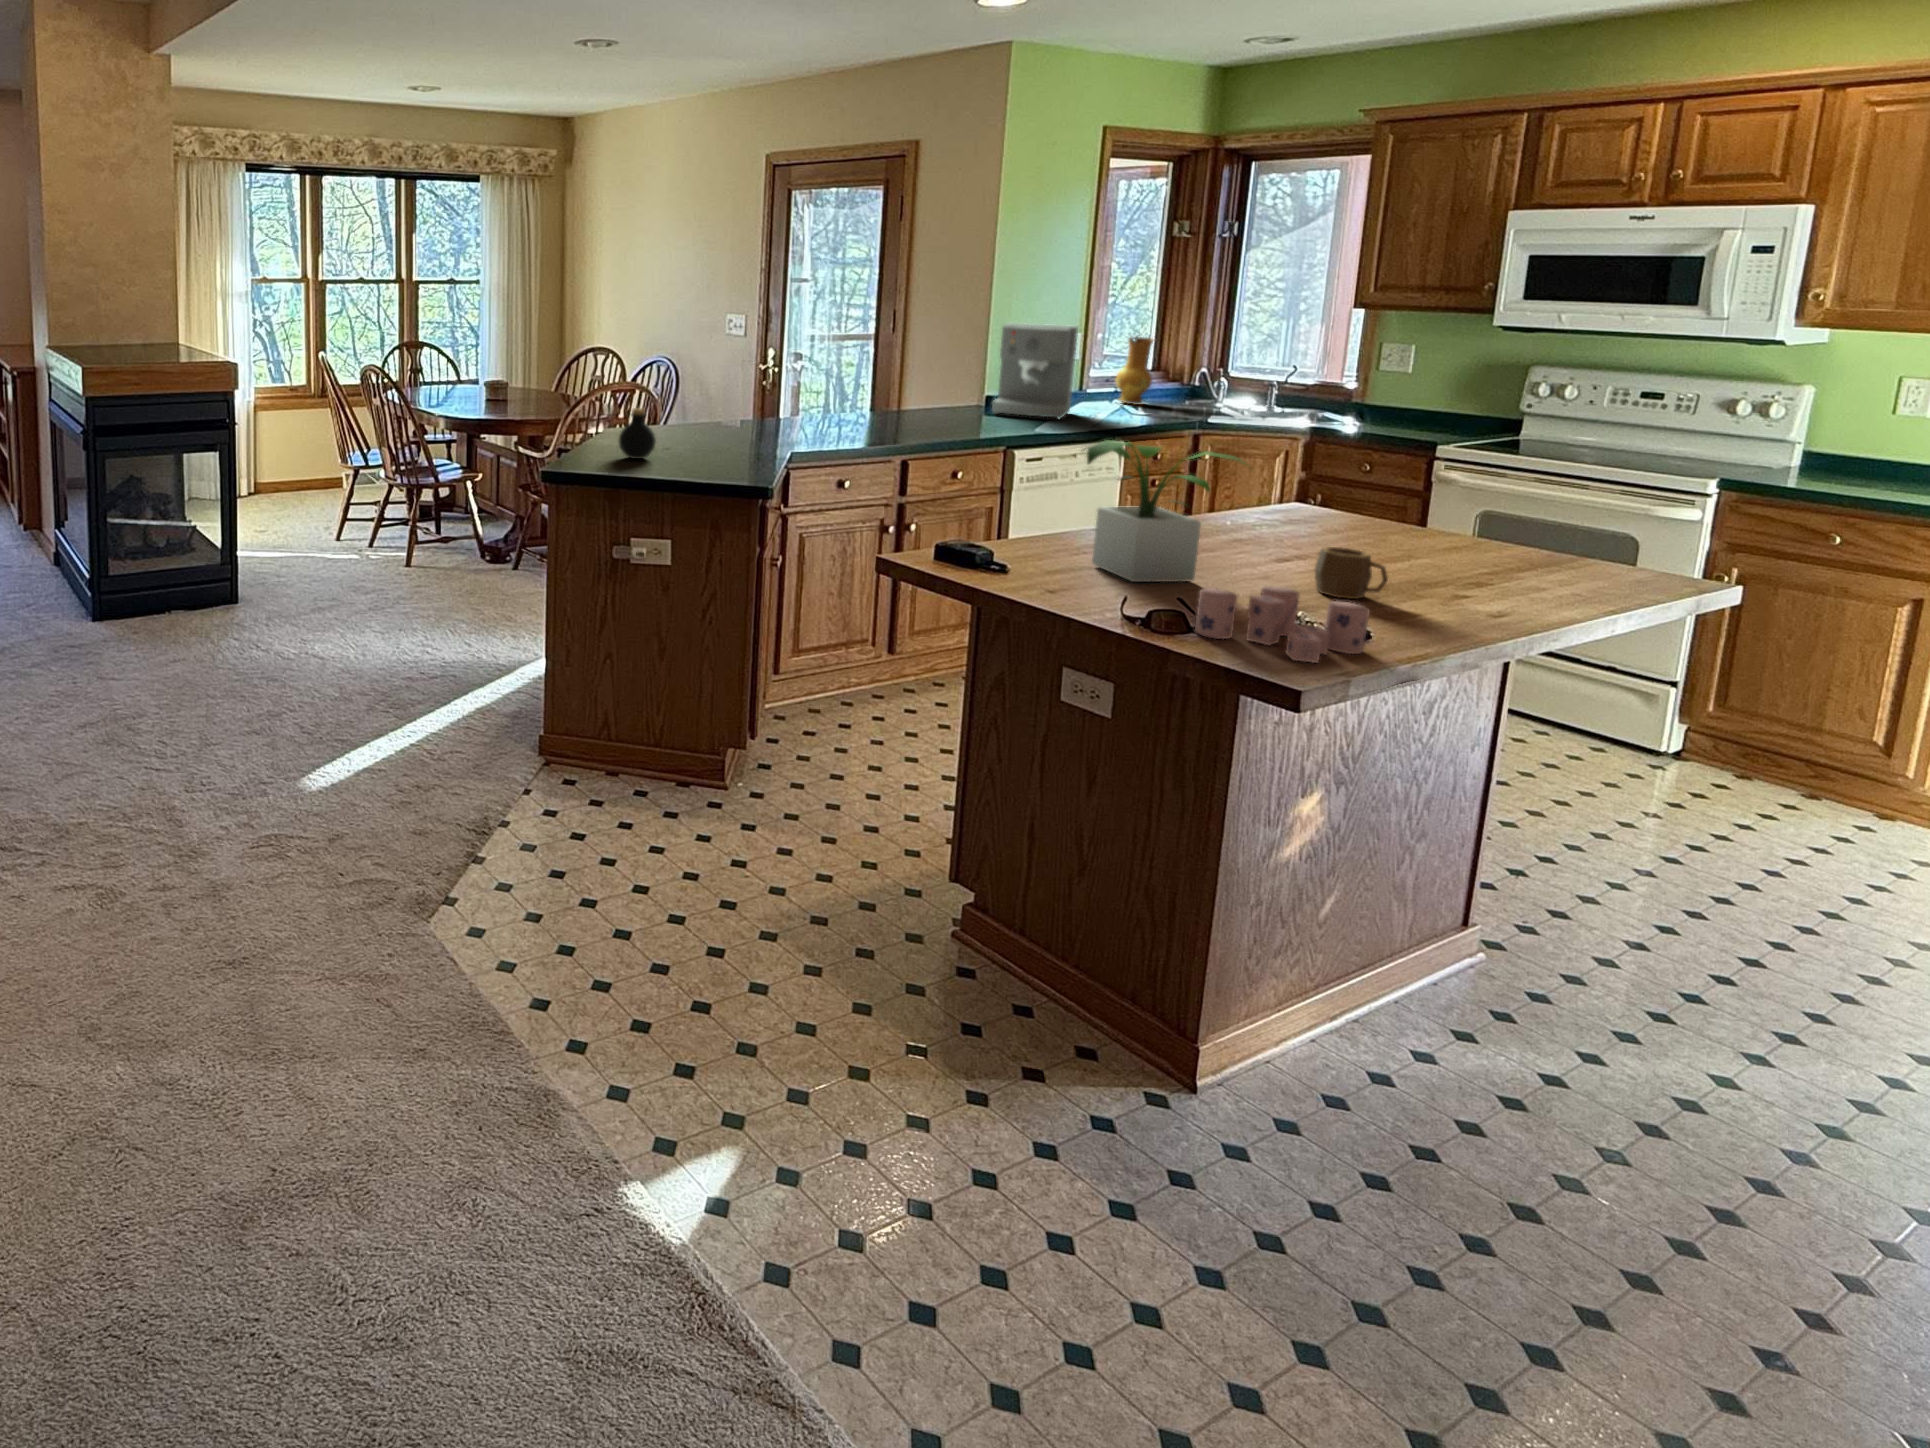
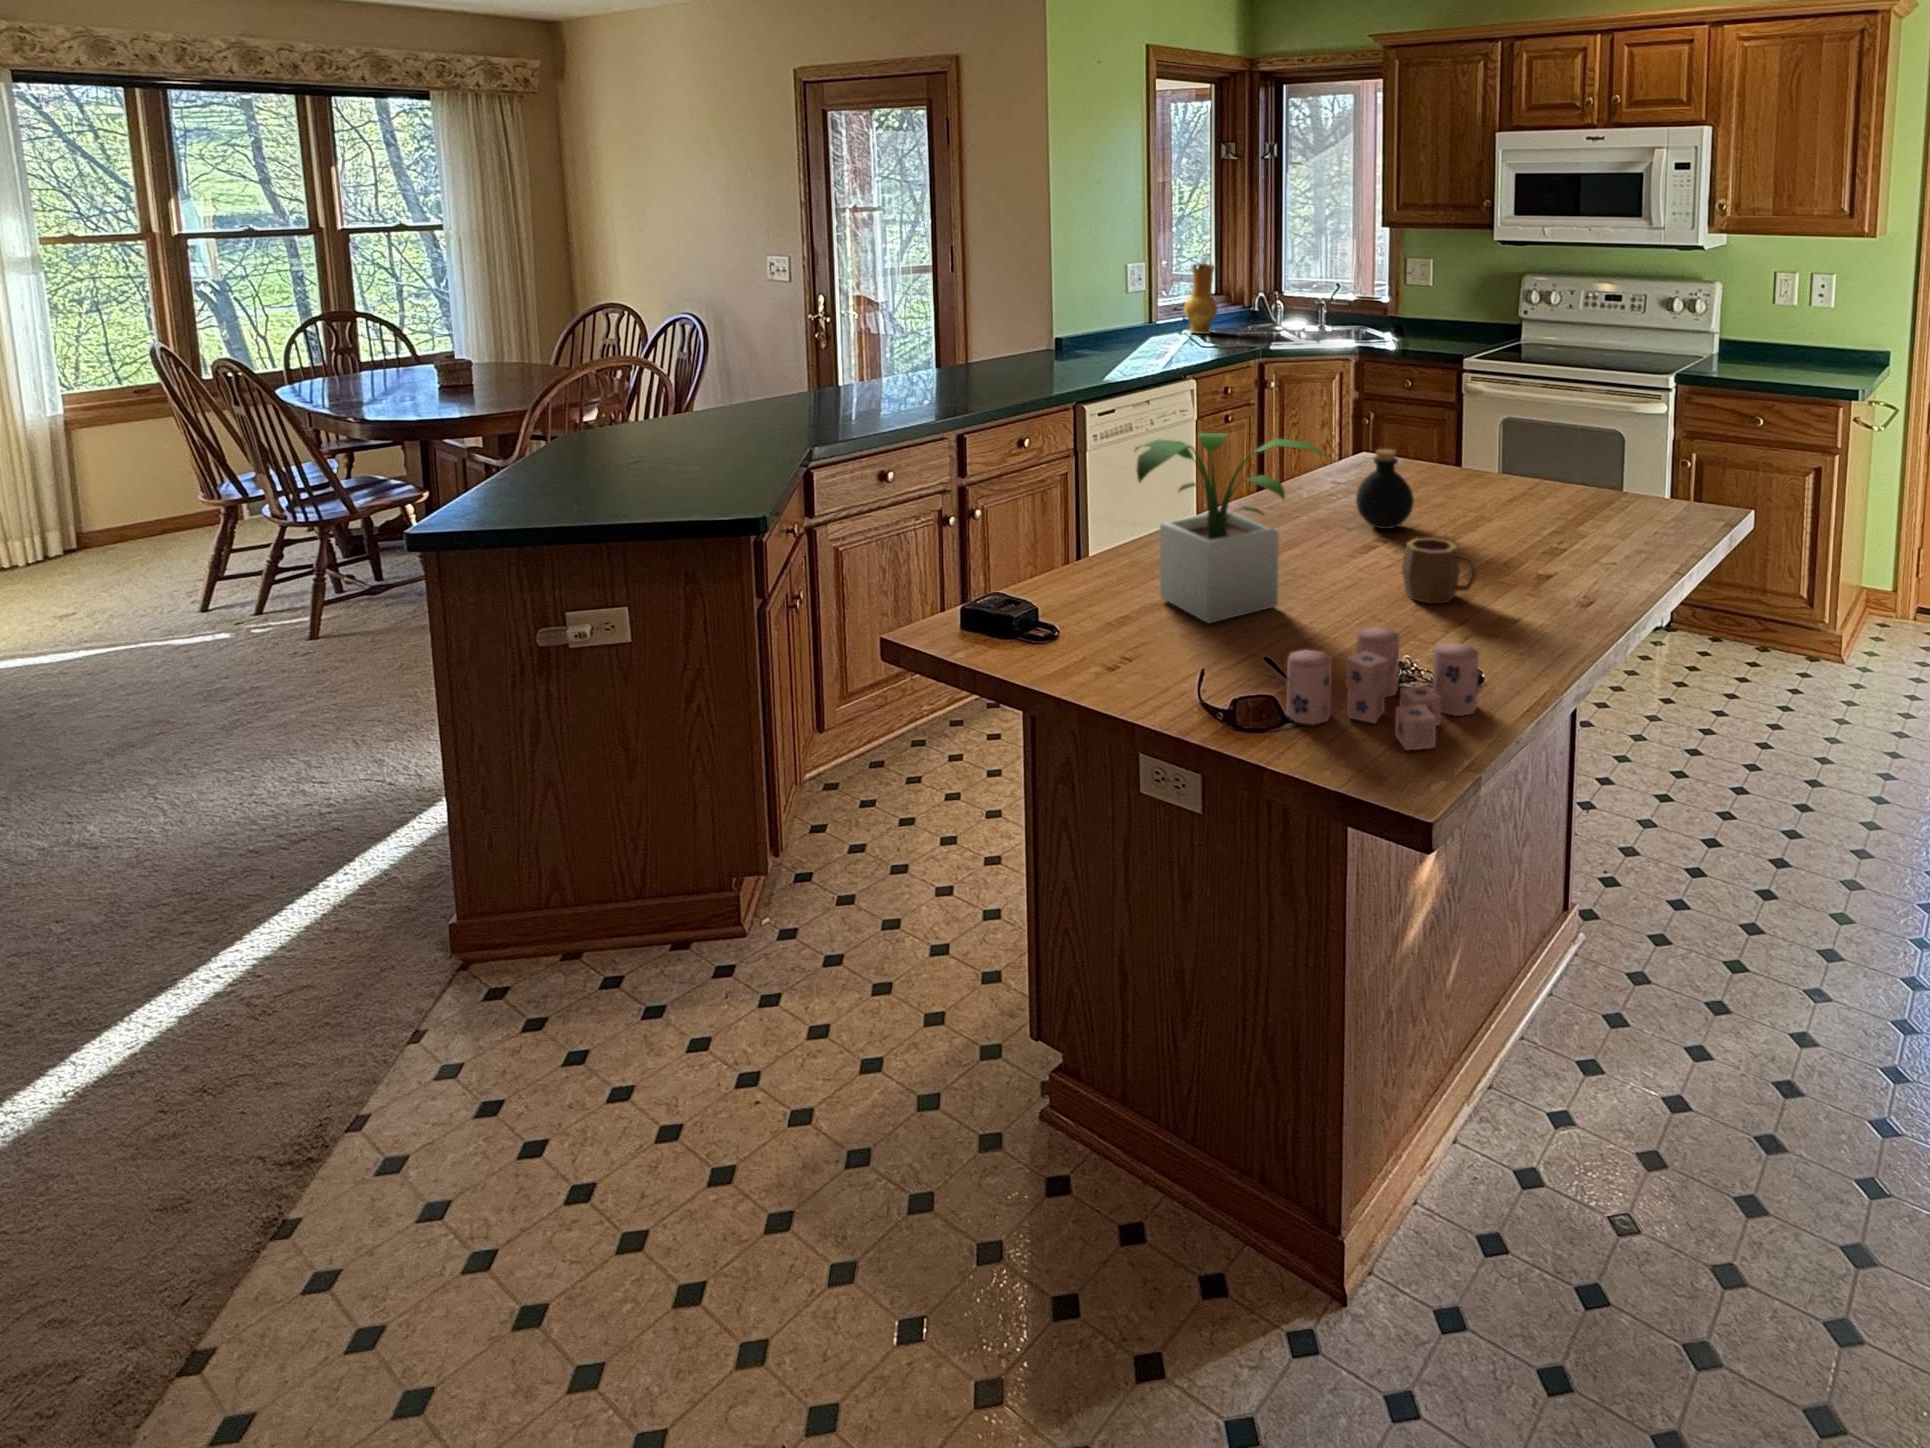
coffee maker: present [992,323,1078,420] -> none [1061,257,1142,362]
bottle: present [619,408,656,459] -> present [1356,449,1414,529]

